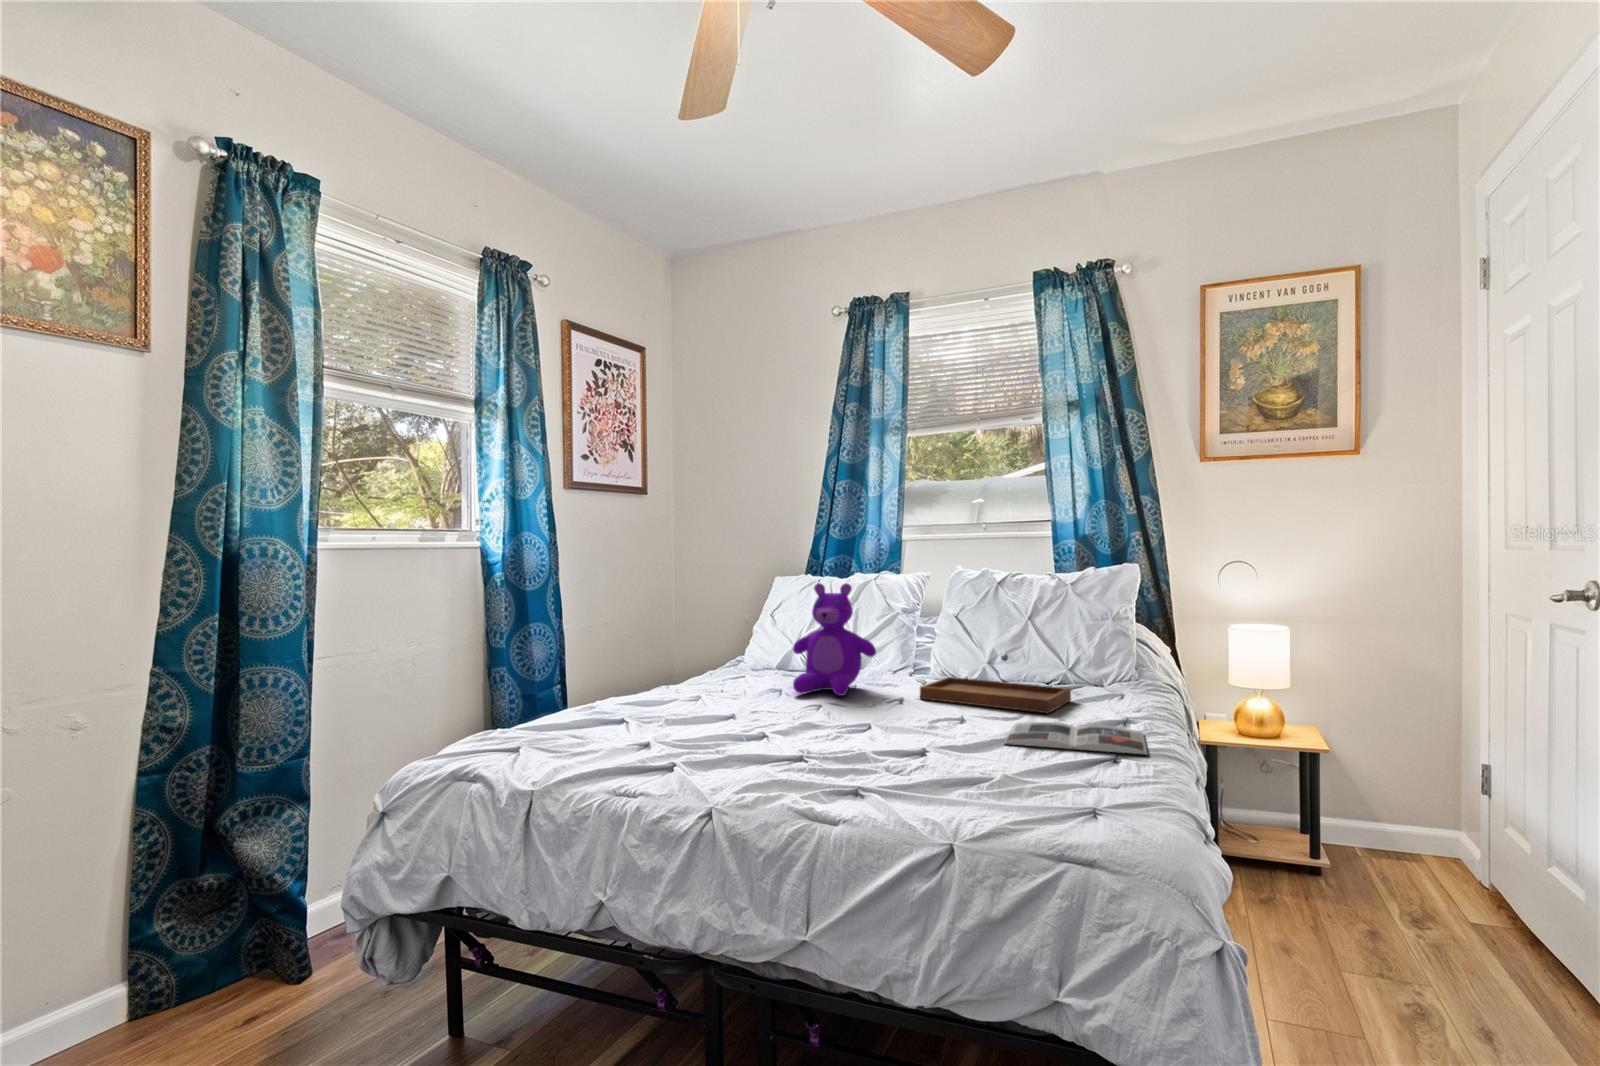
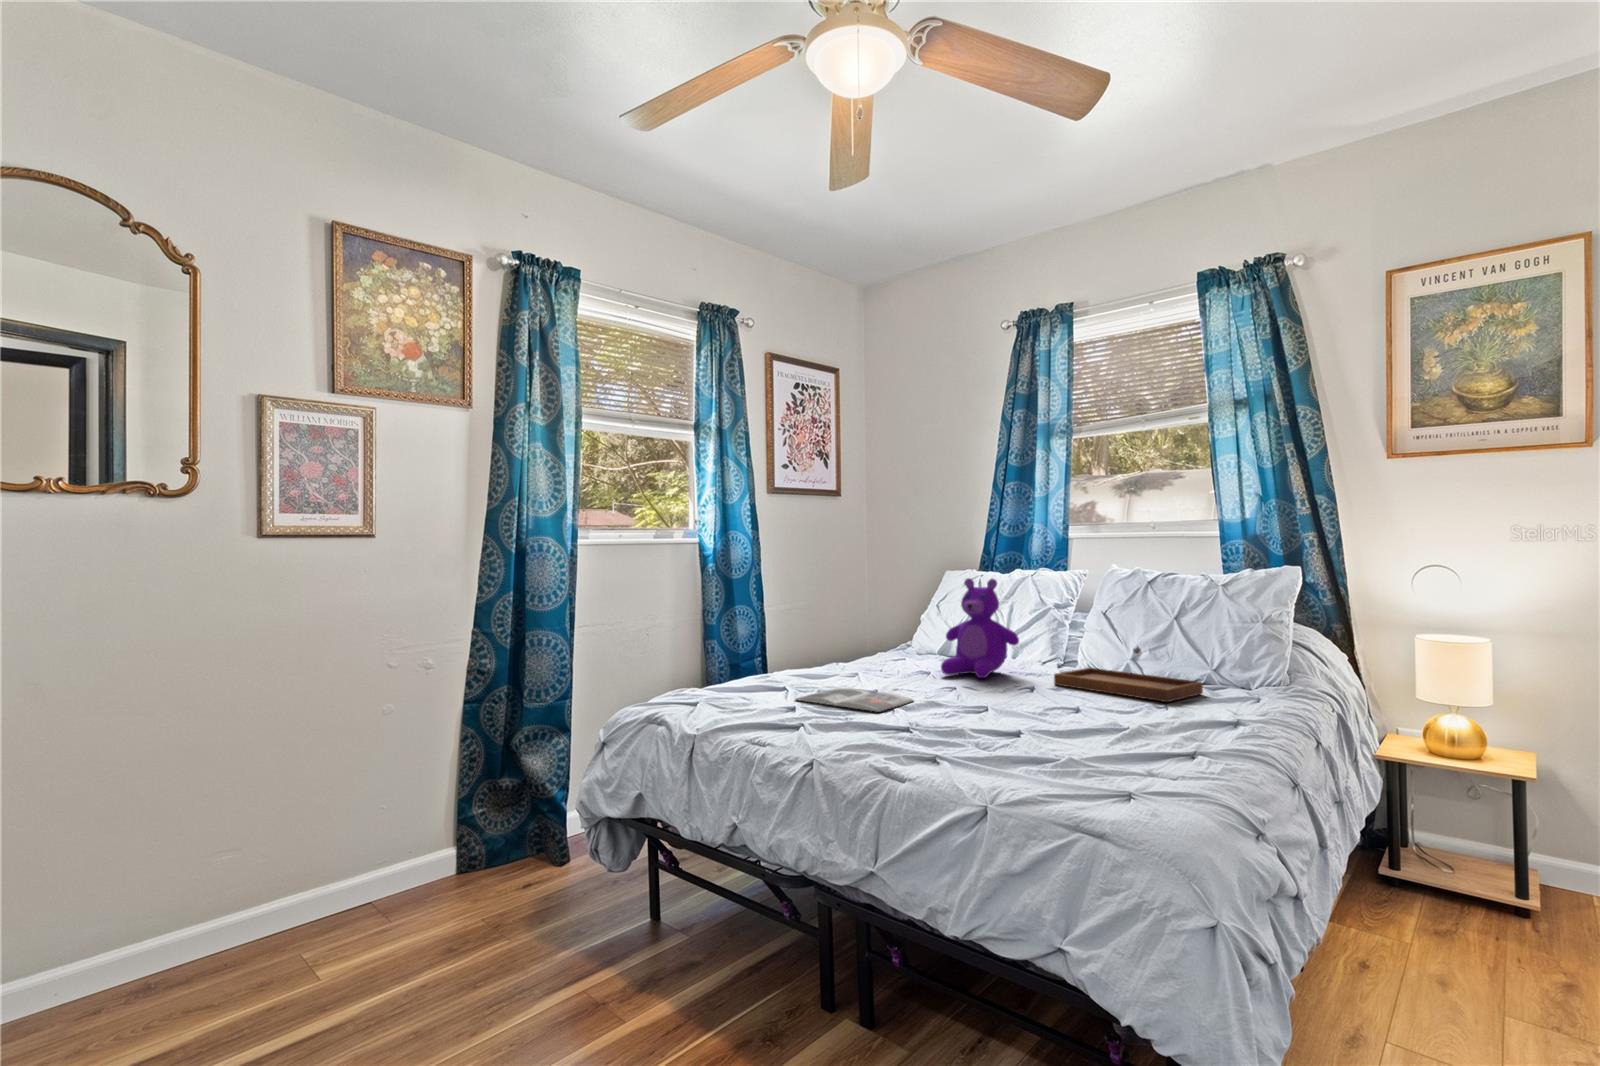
magazine: present [1005,722,1147,754] -> present [796,688,913,712]

